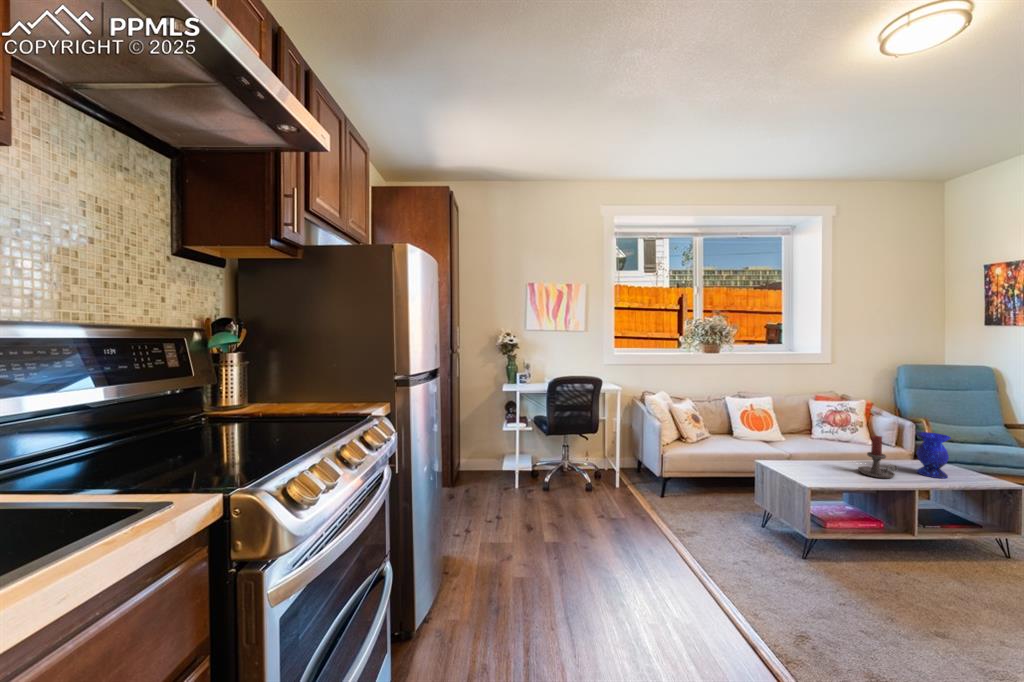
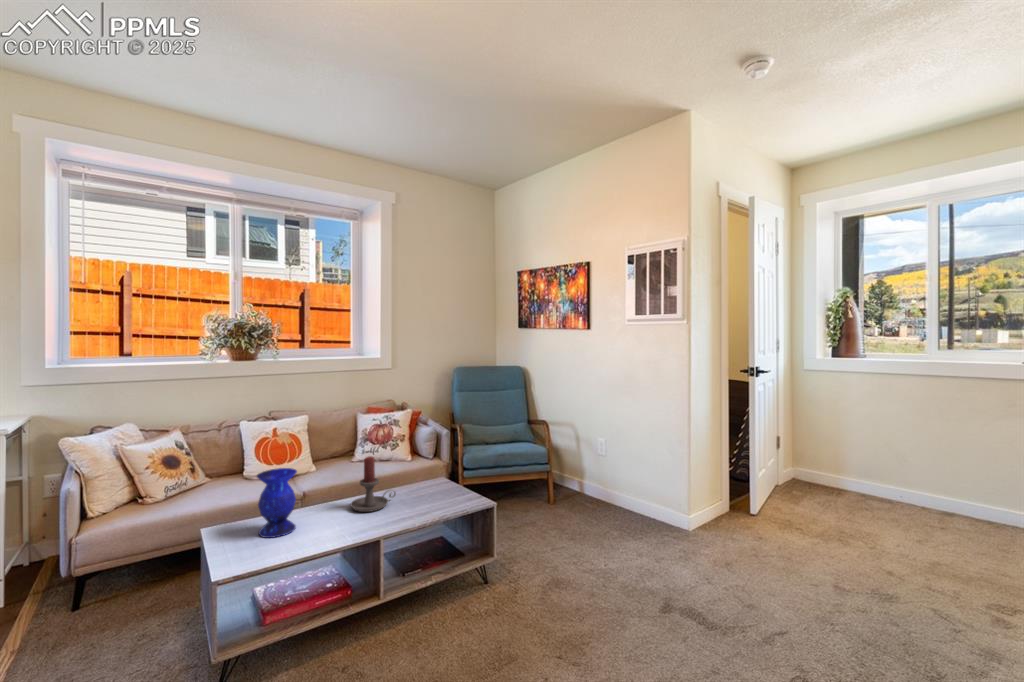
vase: present [916,432,951,478] -> present [257,468,297,538]

